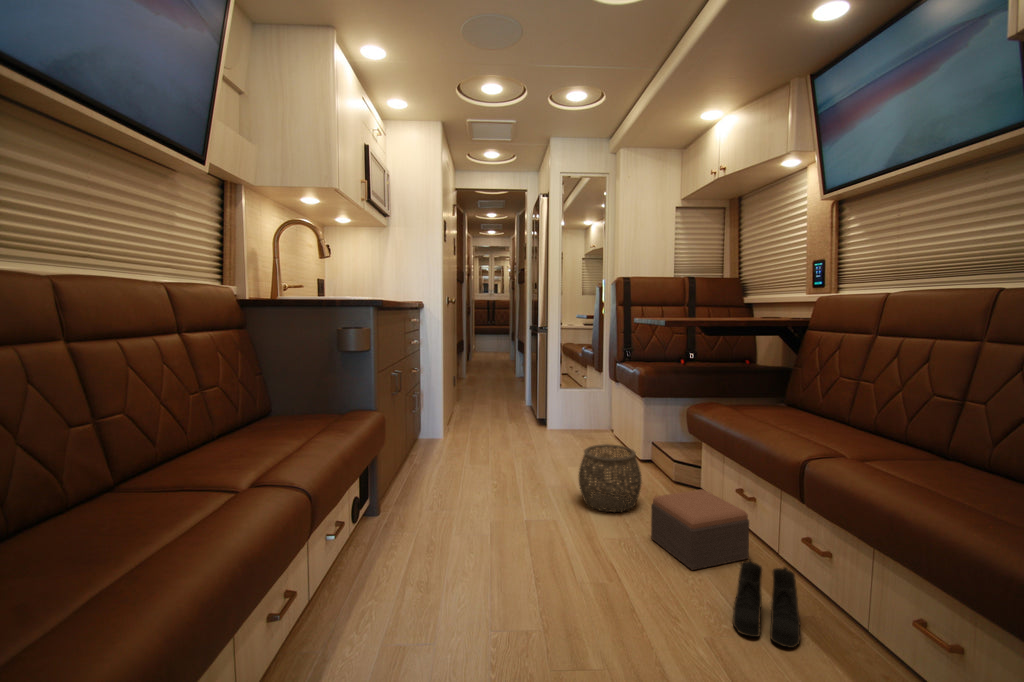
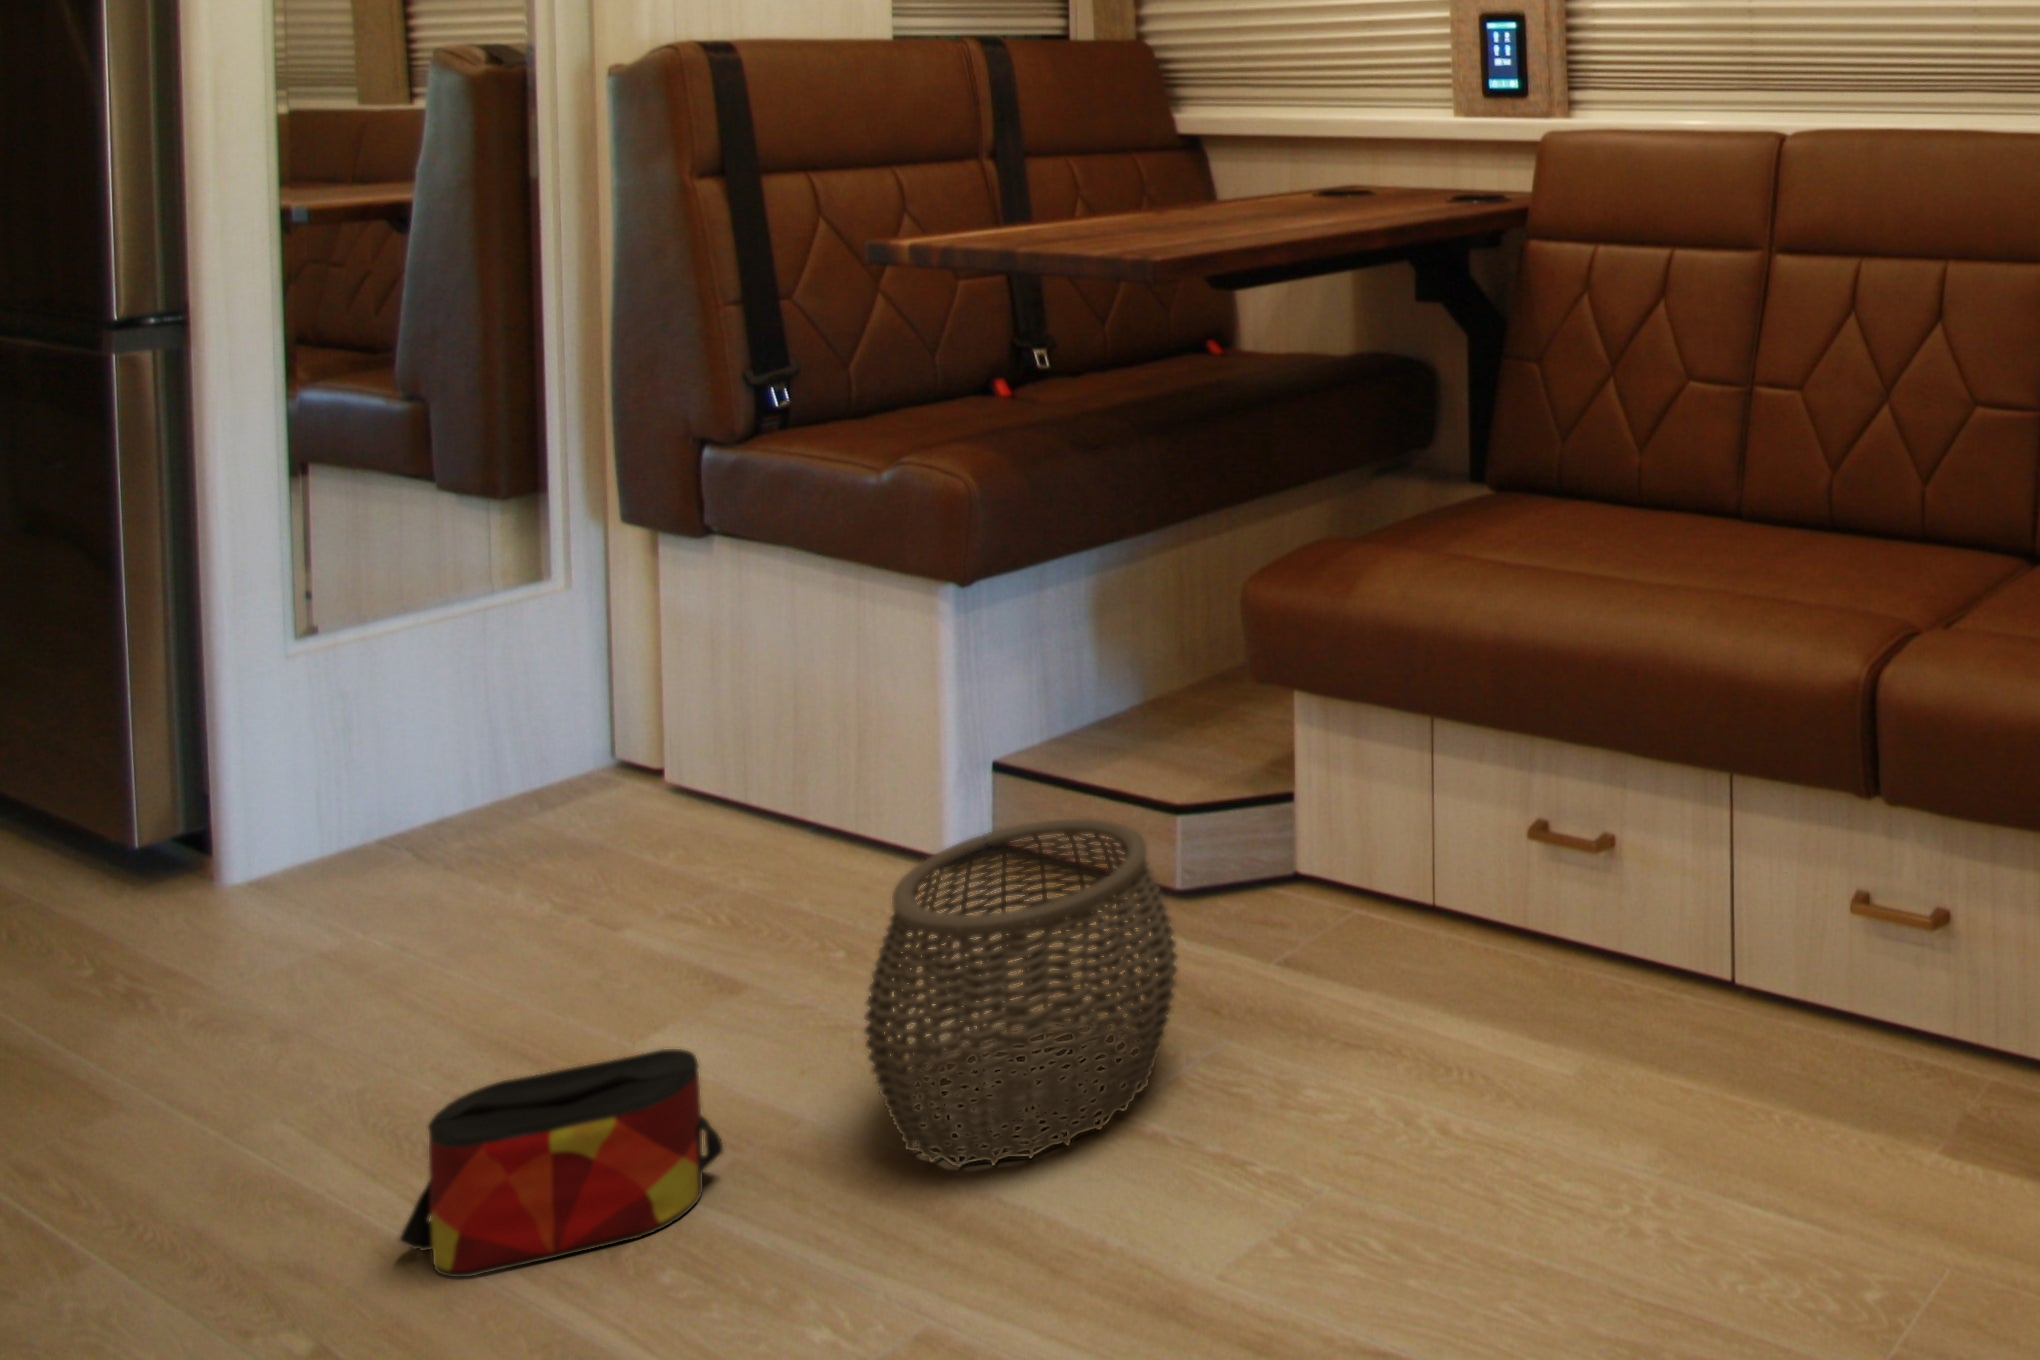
bag: none [519,458,560,494] -> present [399,1049,723,1277]
footstool: present [651,489,749,570] -> none [1344,864,1663,1166]
boots: present [733,560,800,648] -> none [1782,988,2002,1257]

